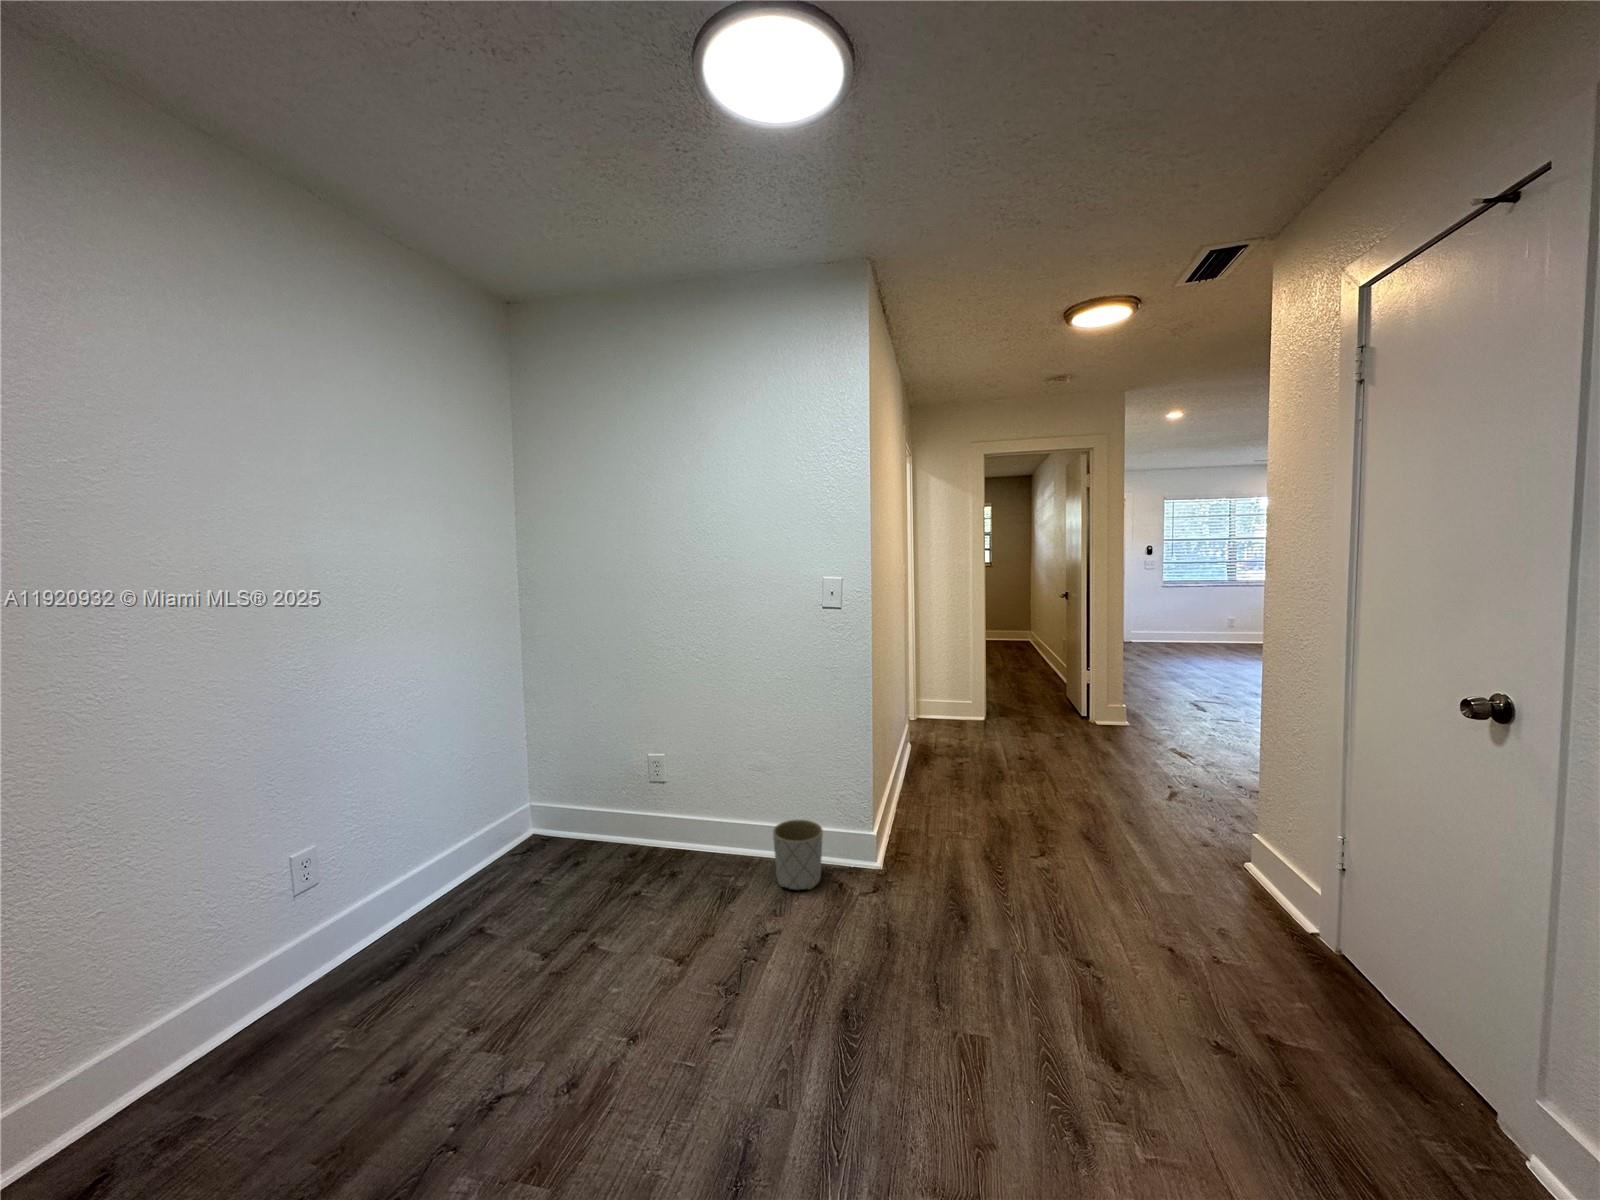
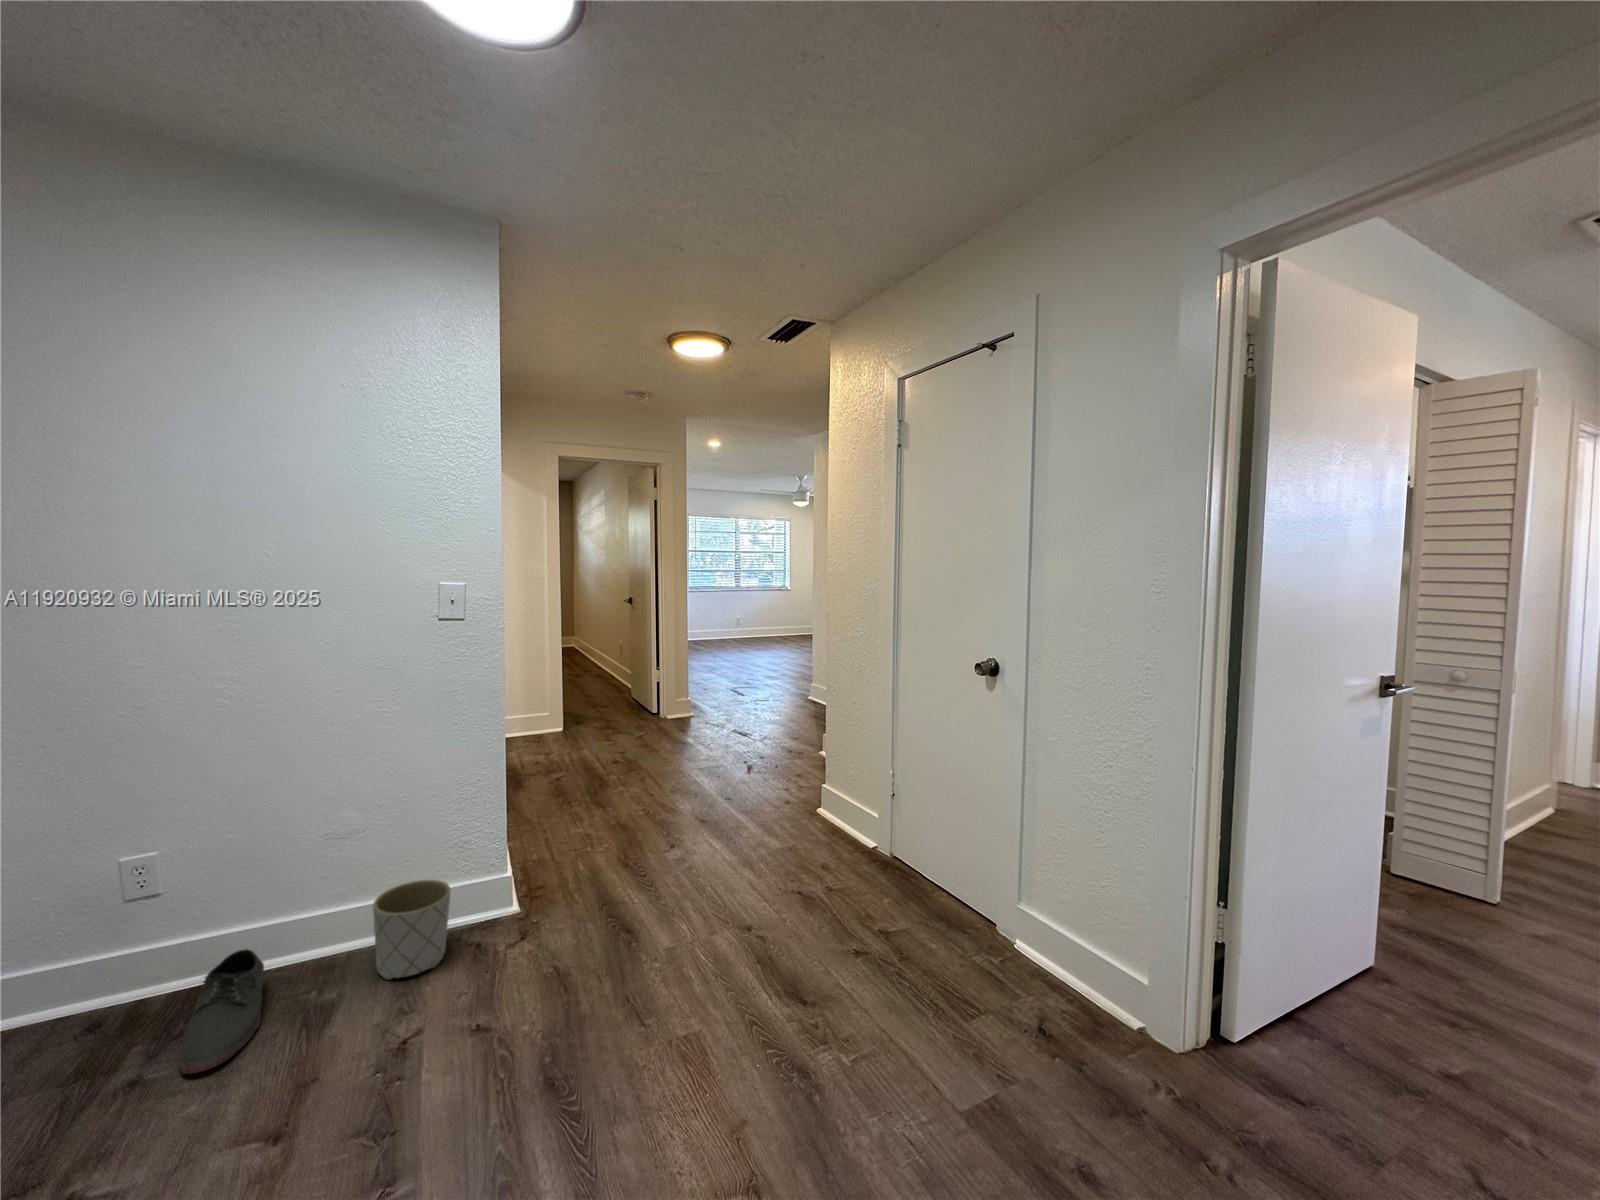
shoe: none [669,836,721,902] -> present [179,949,264,1074]

